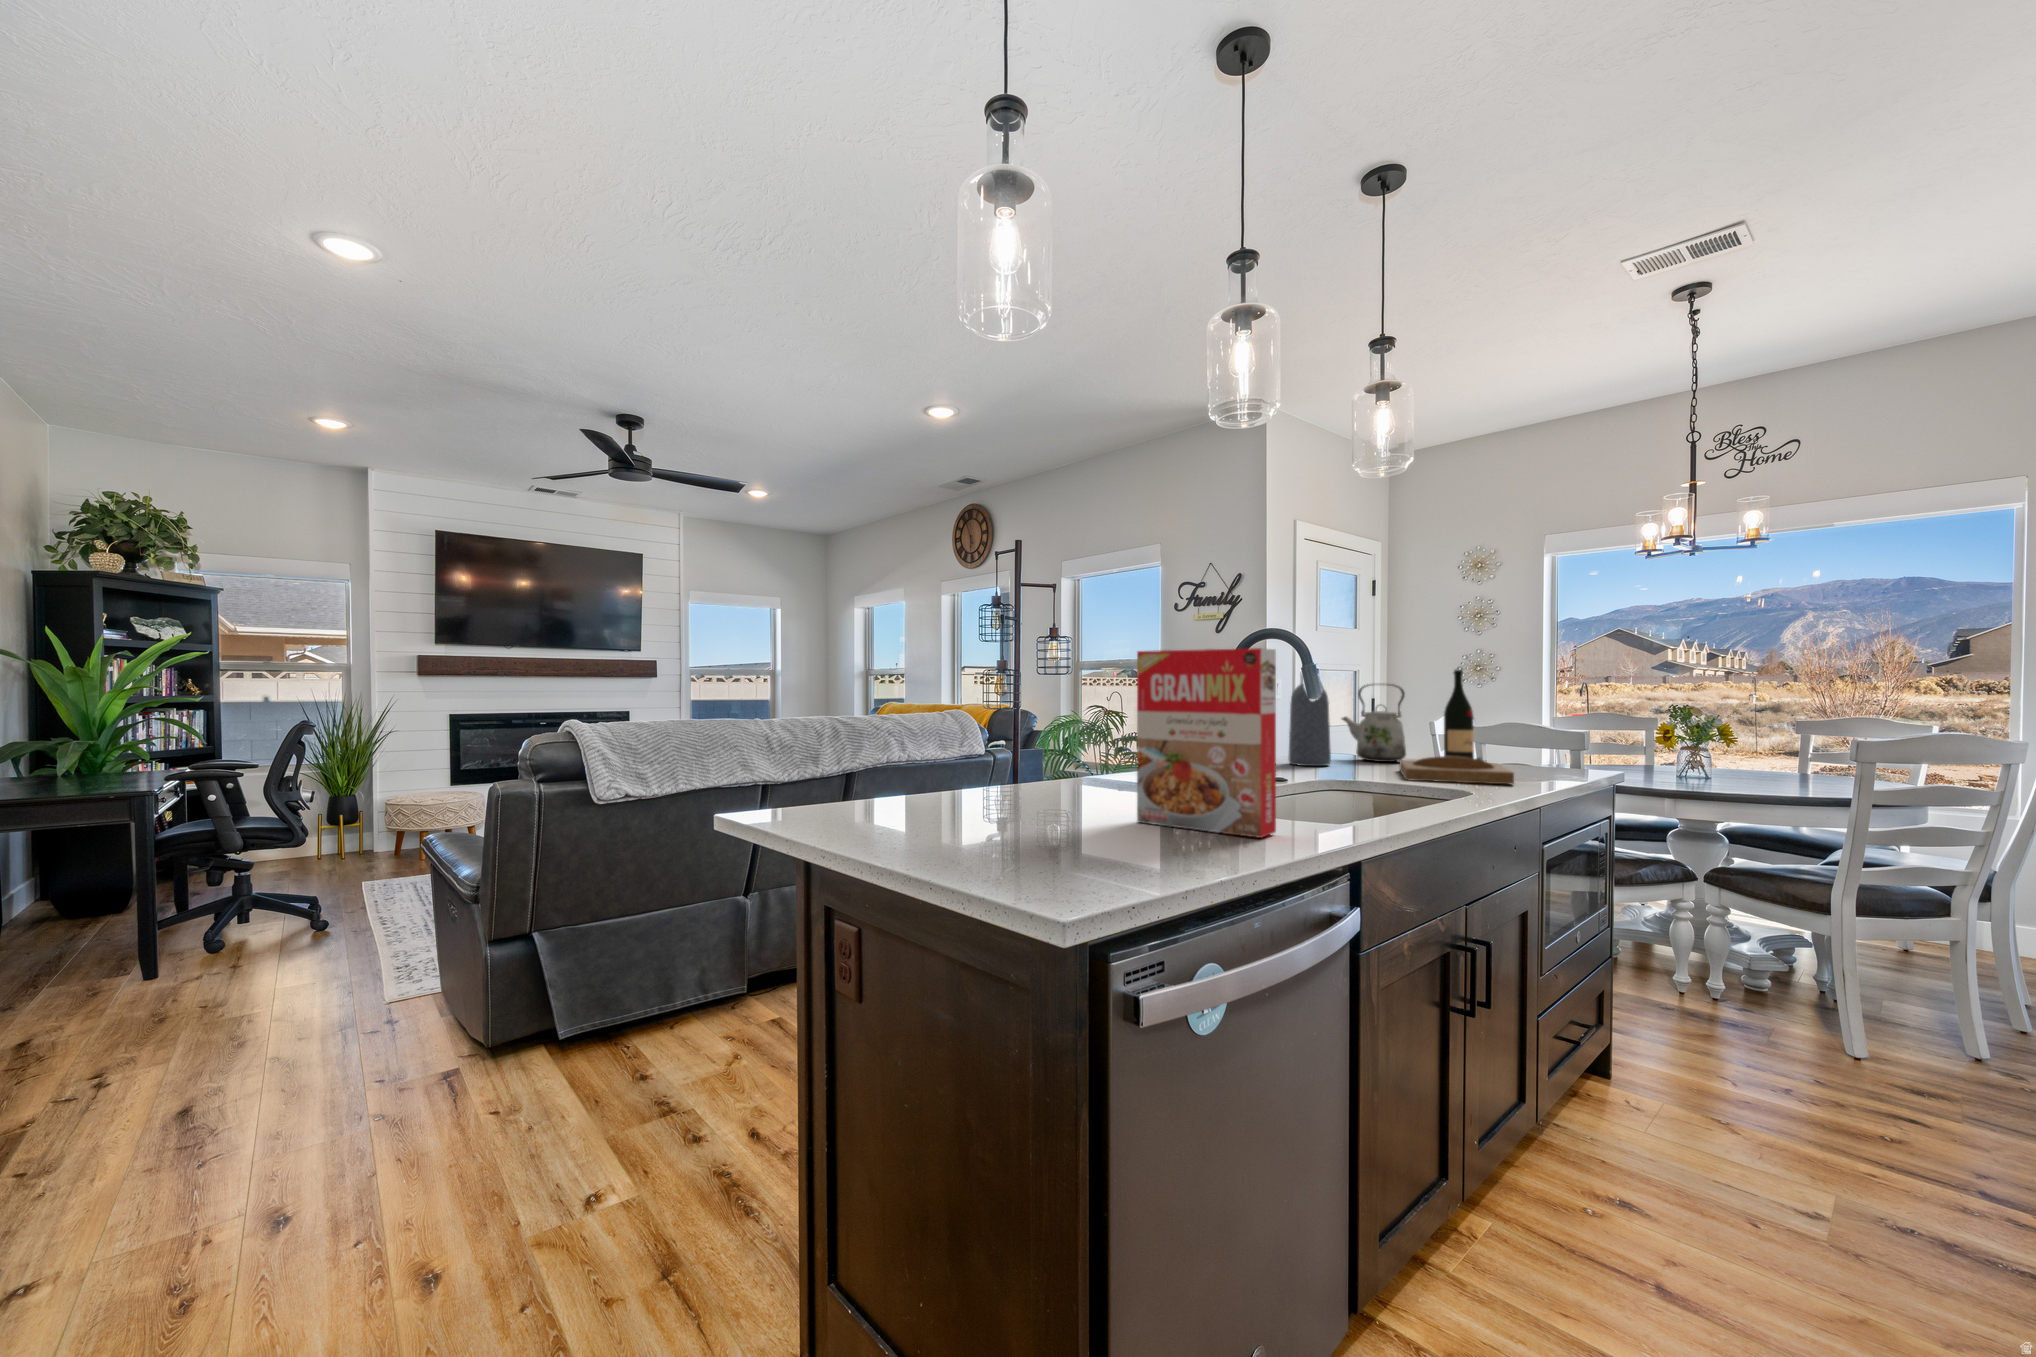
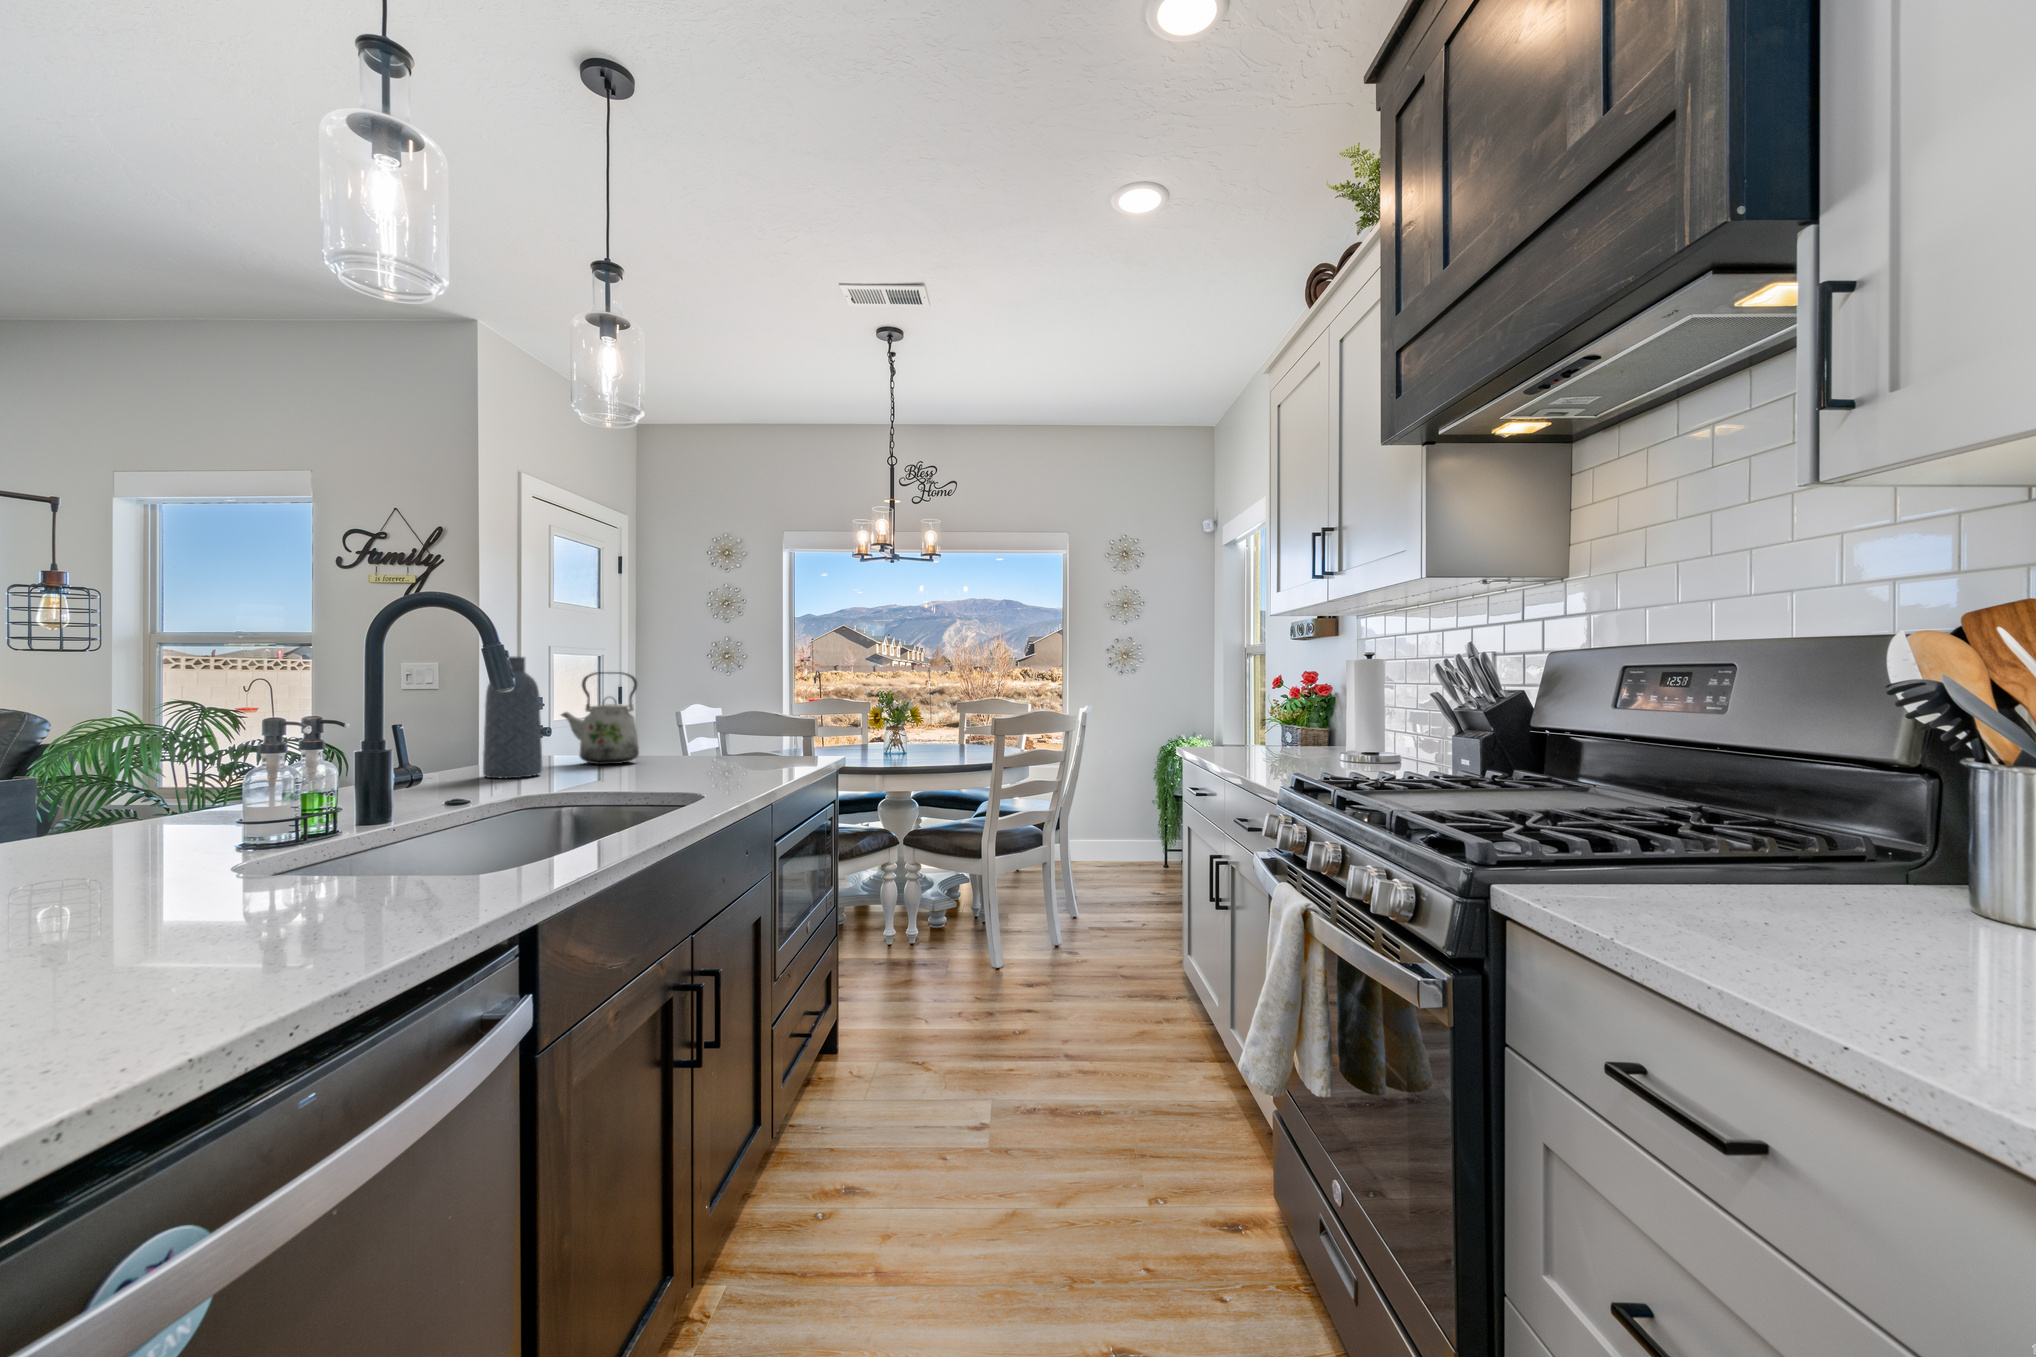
cereal box: present [1137,648,1276,838] -> none [94,609,398,931]
wine bottle: present [1444,670,1481,760] -> none [681,656,725,762]
tray: present [1400,756,1514,785] -> none [628,754,749,786]

